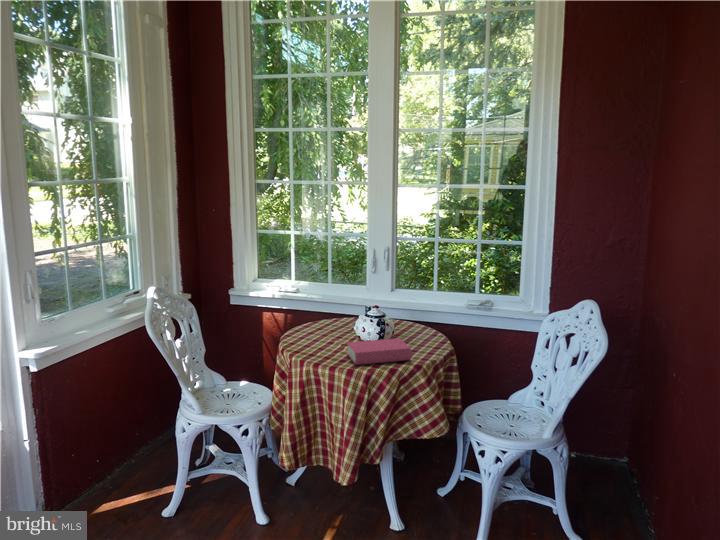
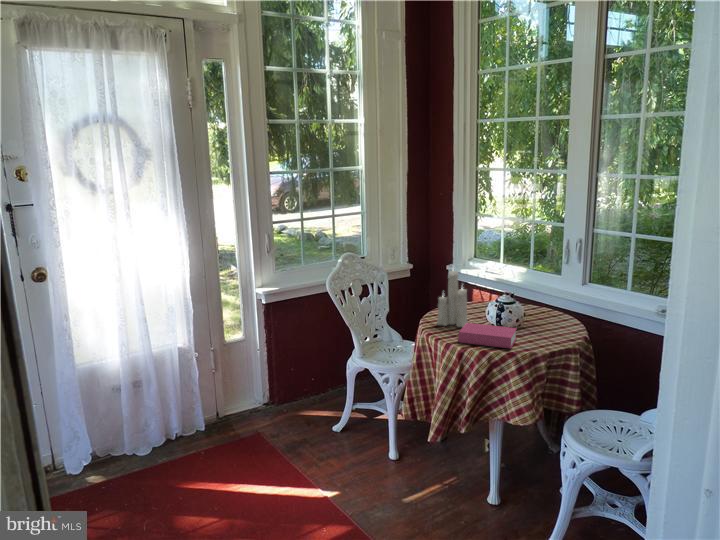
candle: none [305,276,339,352] -> present [437,270,467,327]

